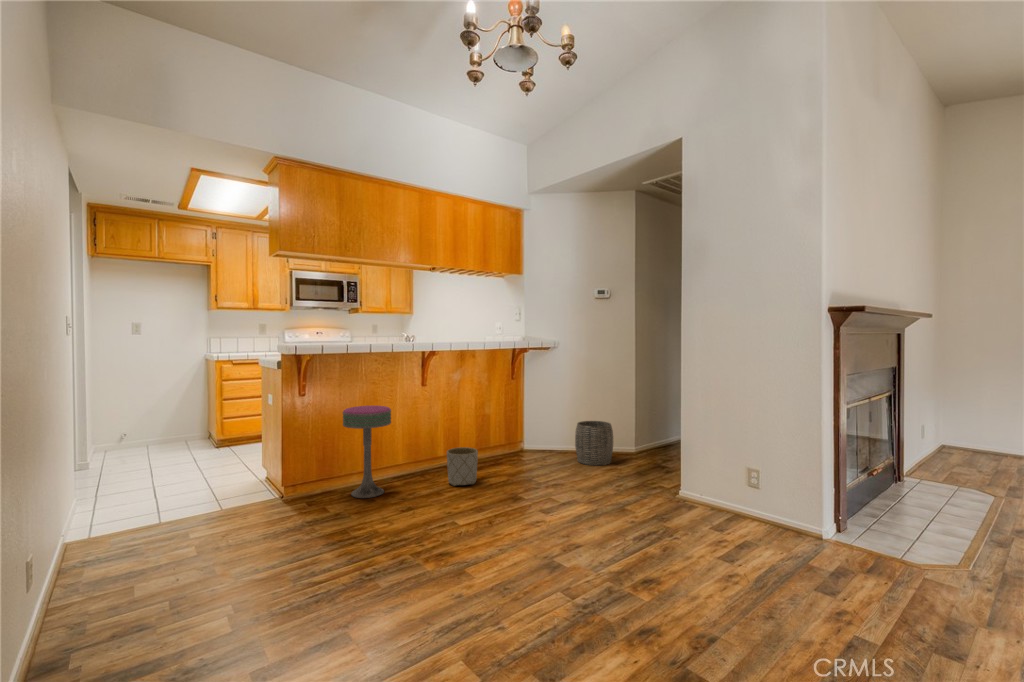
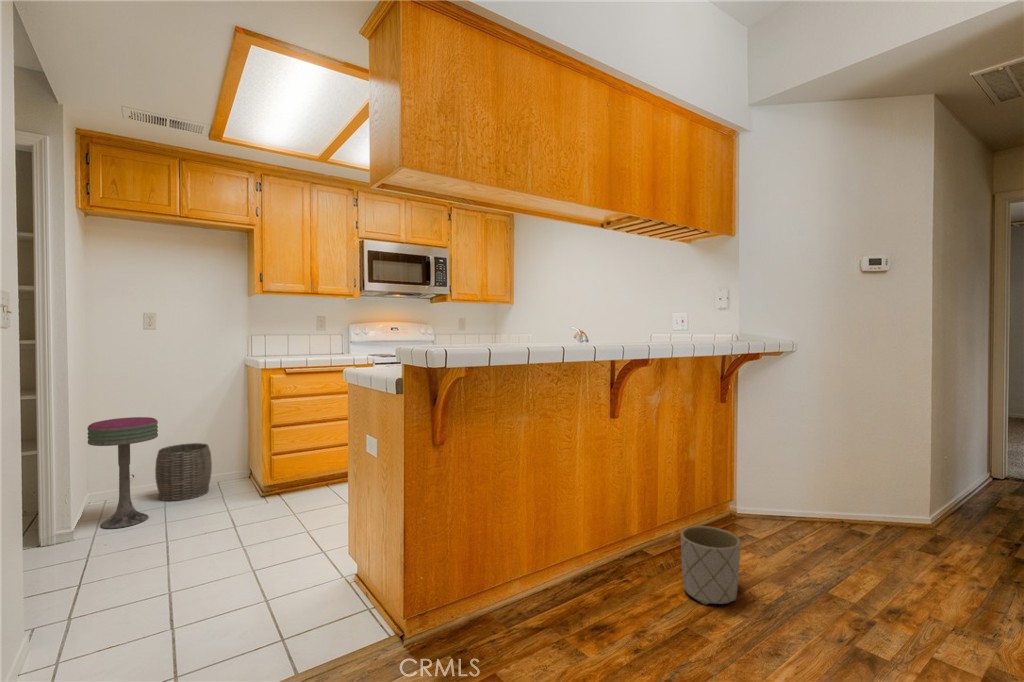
bar stool: present [343,406,391,498] -> present [87,417,158,529]
woven basket: present [575,421,613,465] -> present [155,443,212,501]

